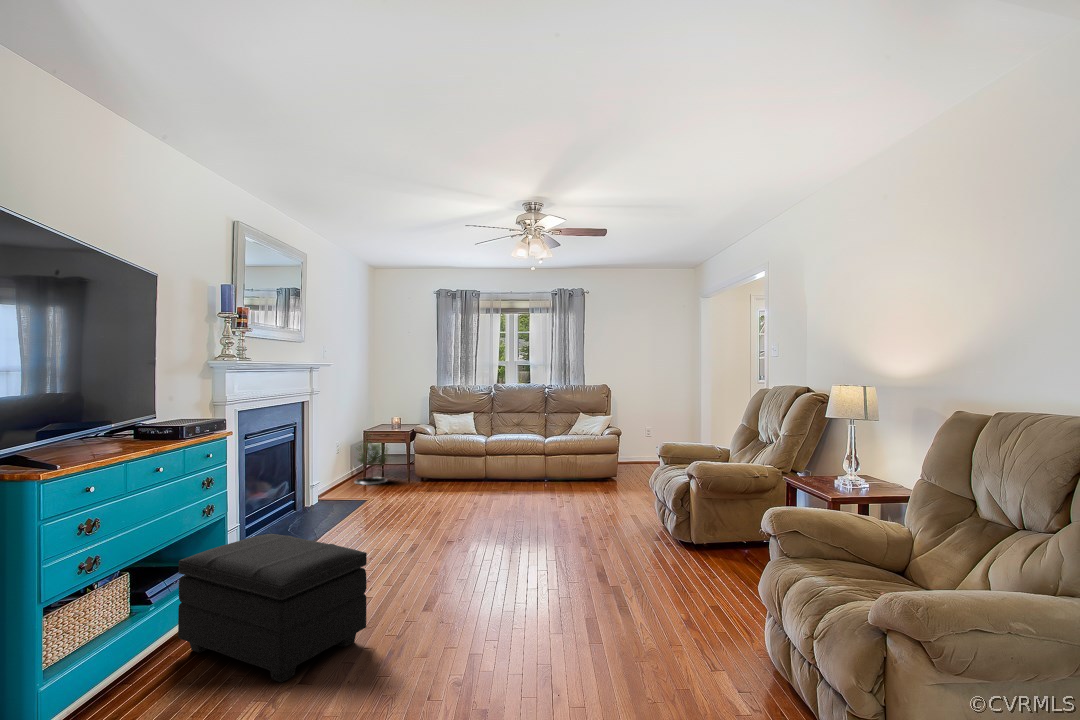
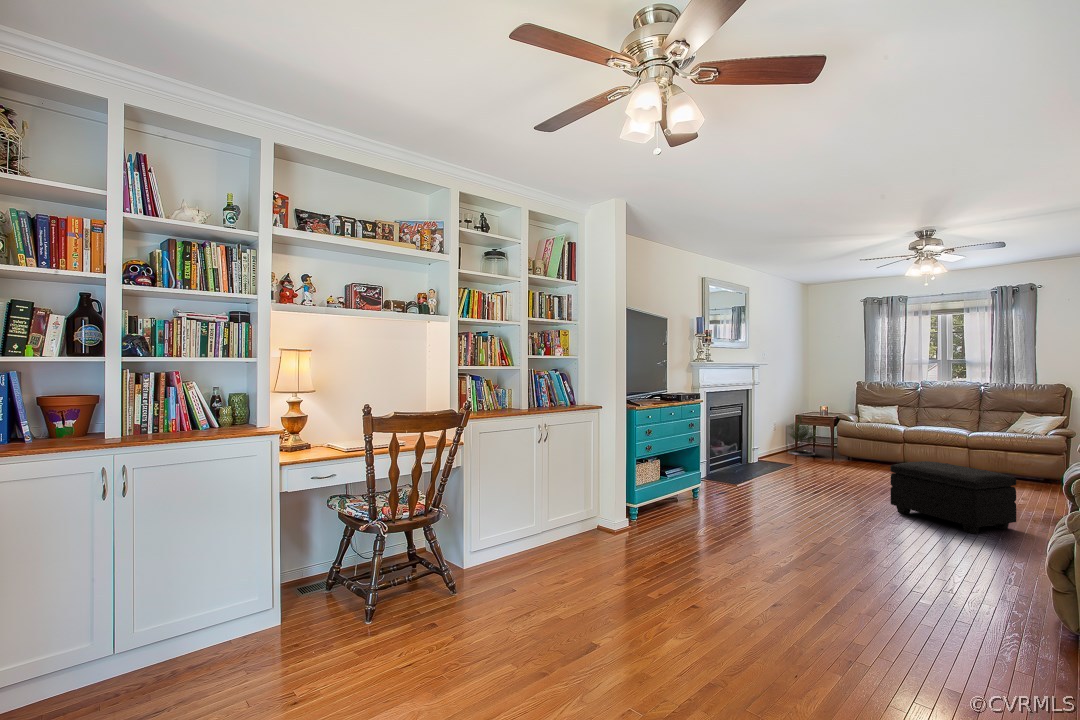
footstool: present [178,534,367,682] -> present [890,461,1016,533]

